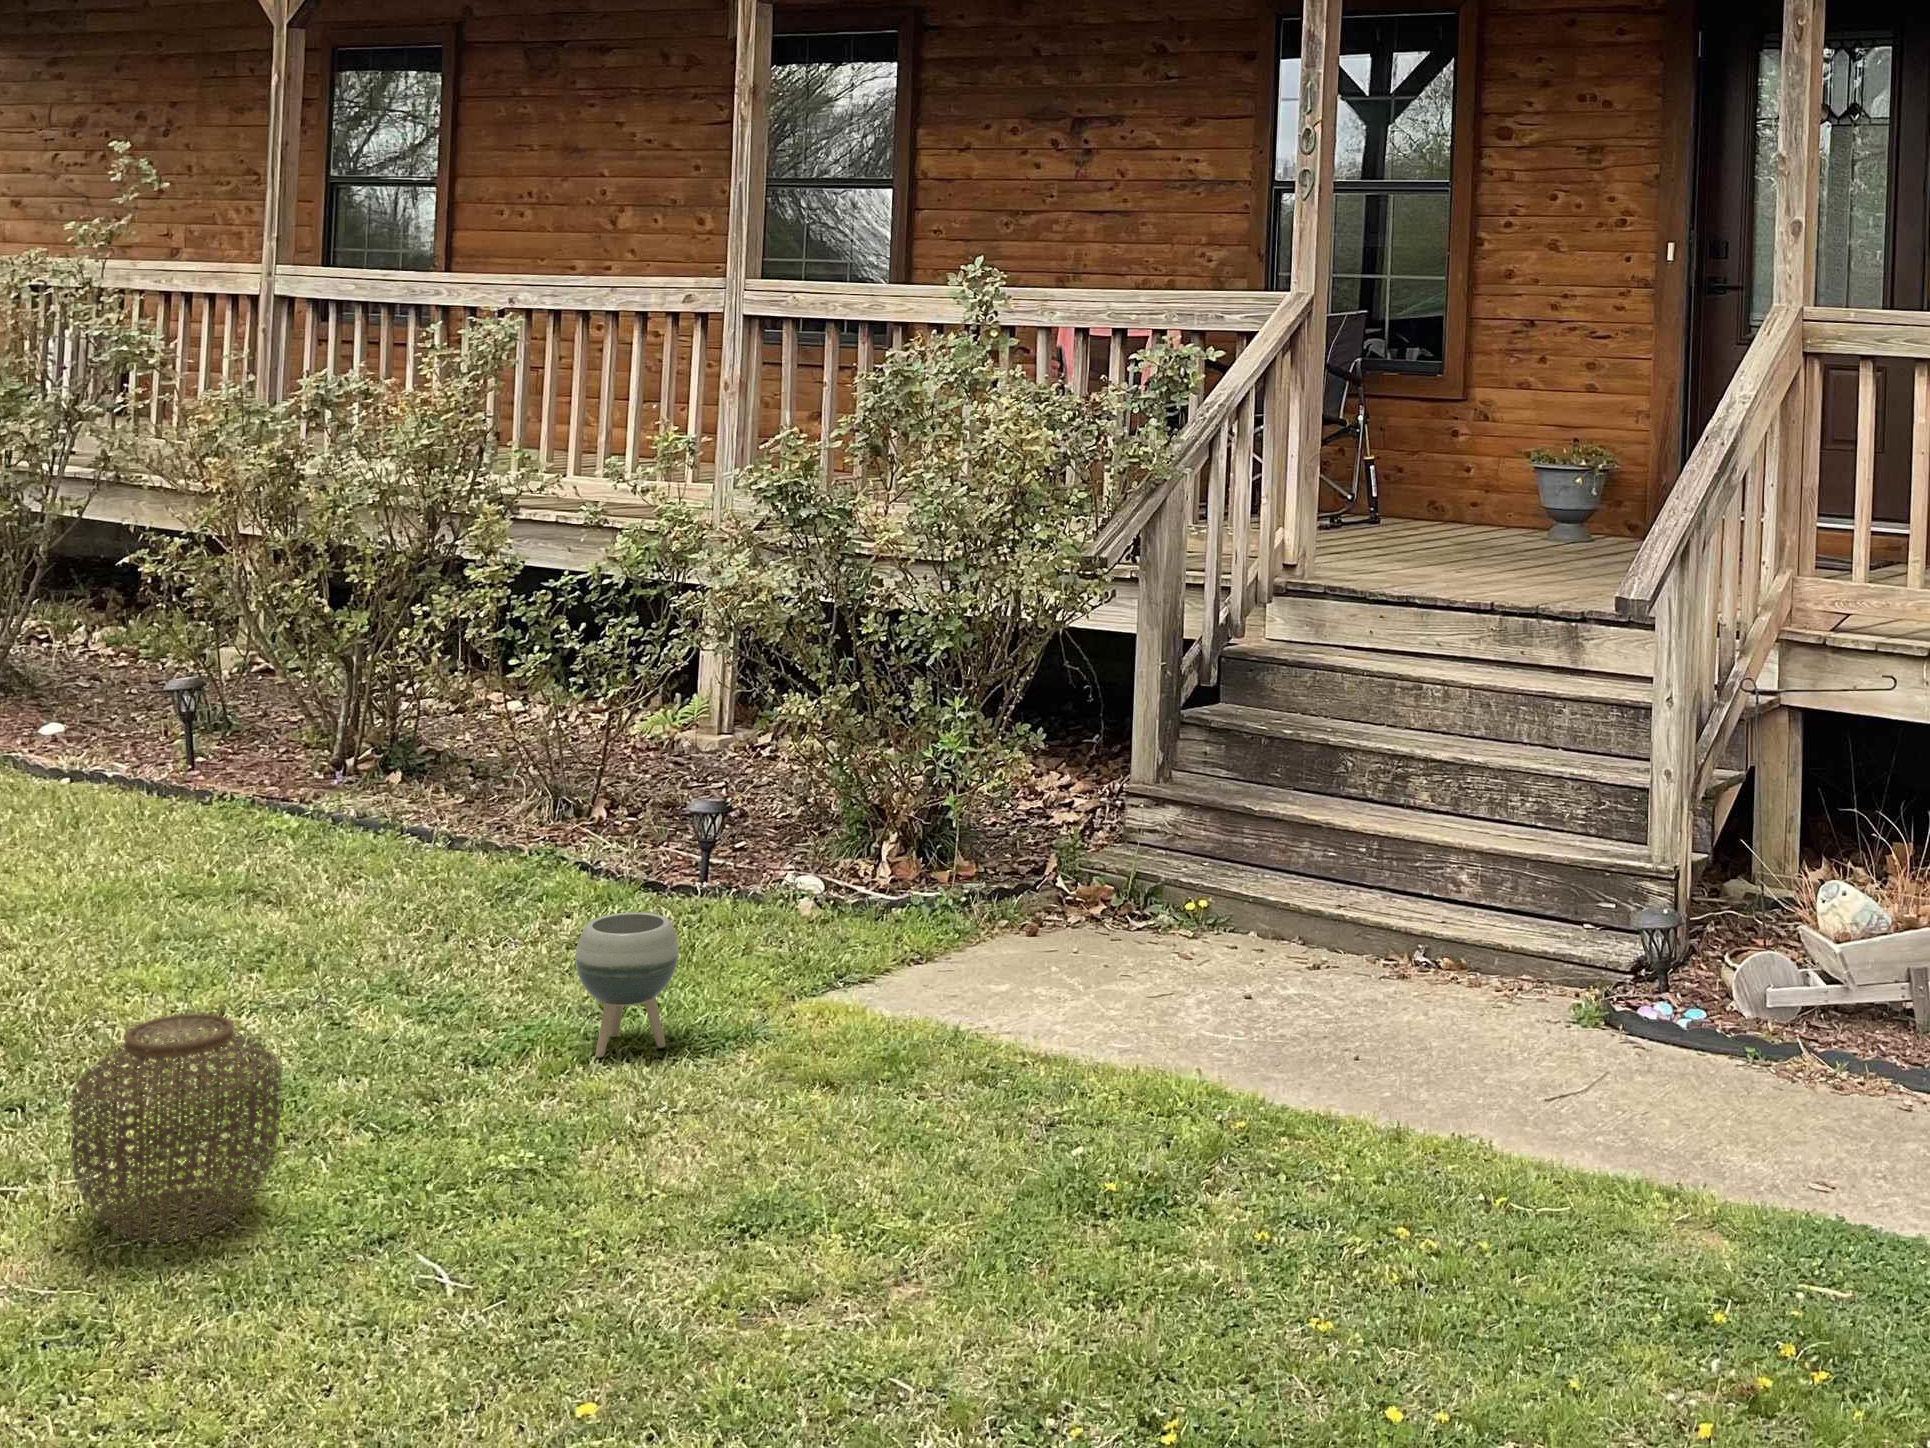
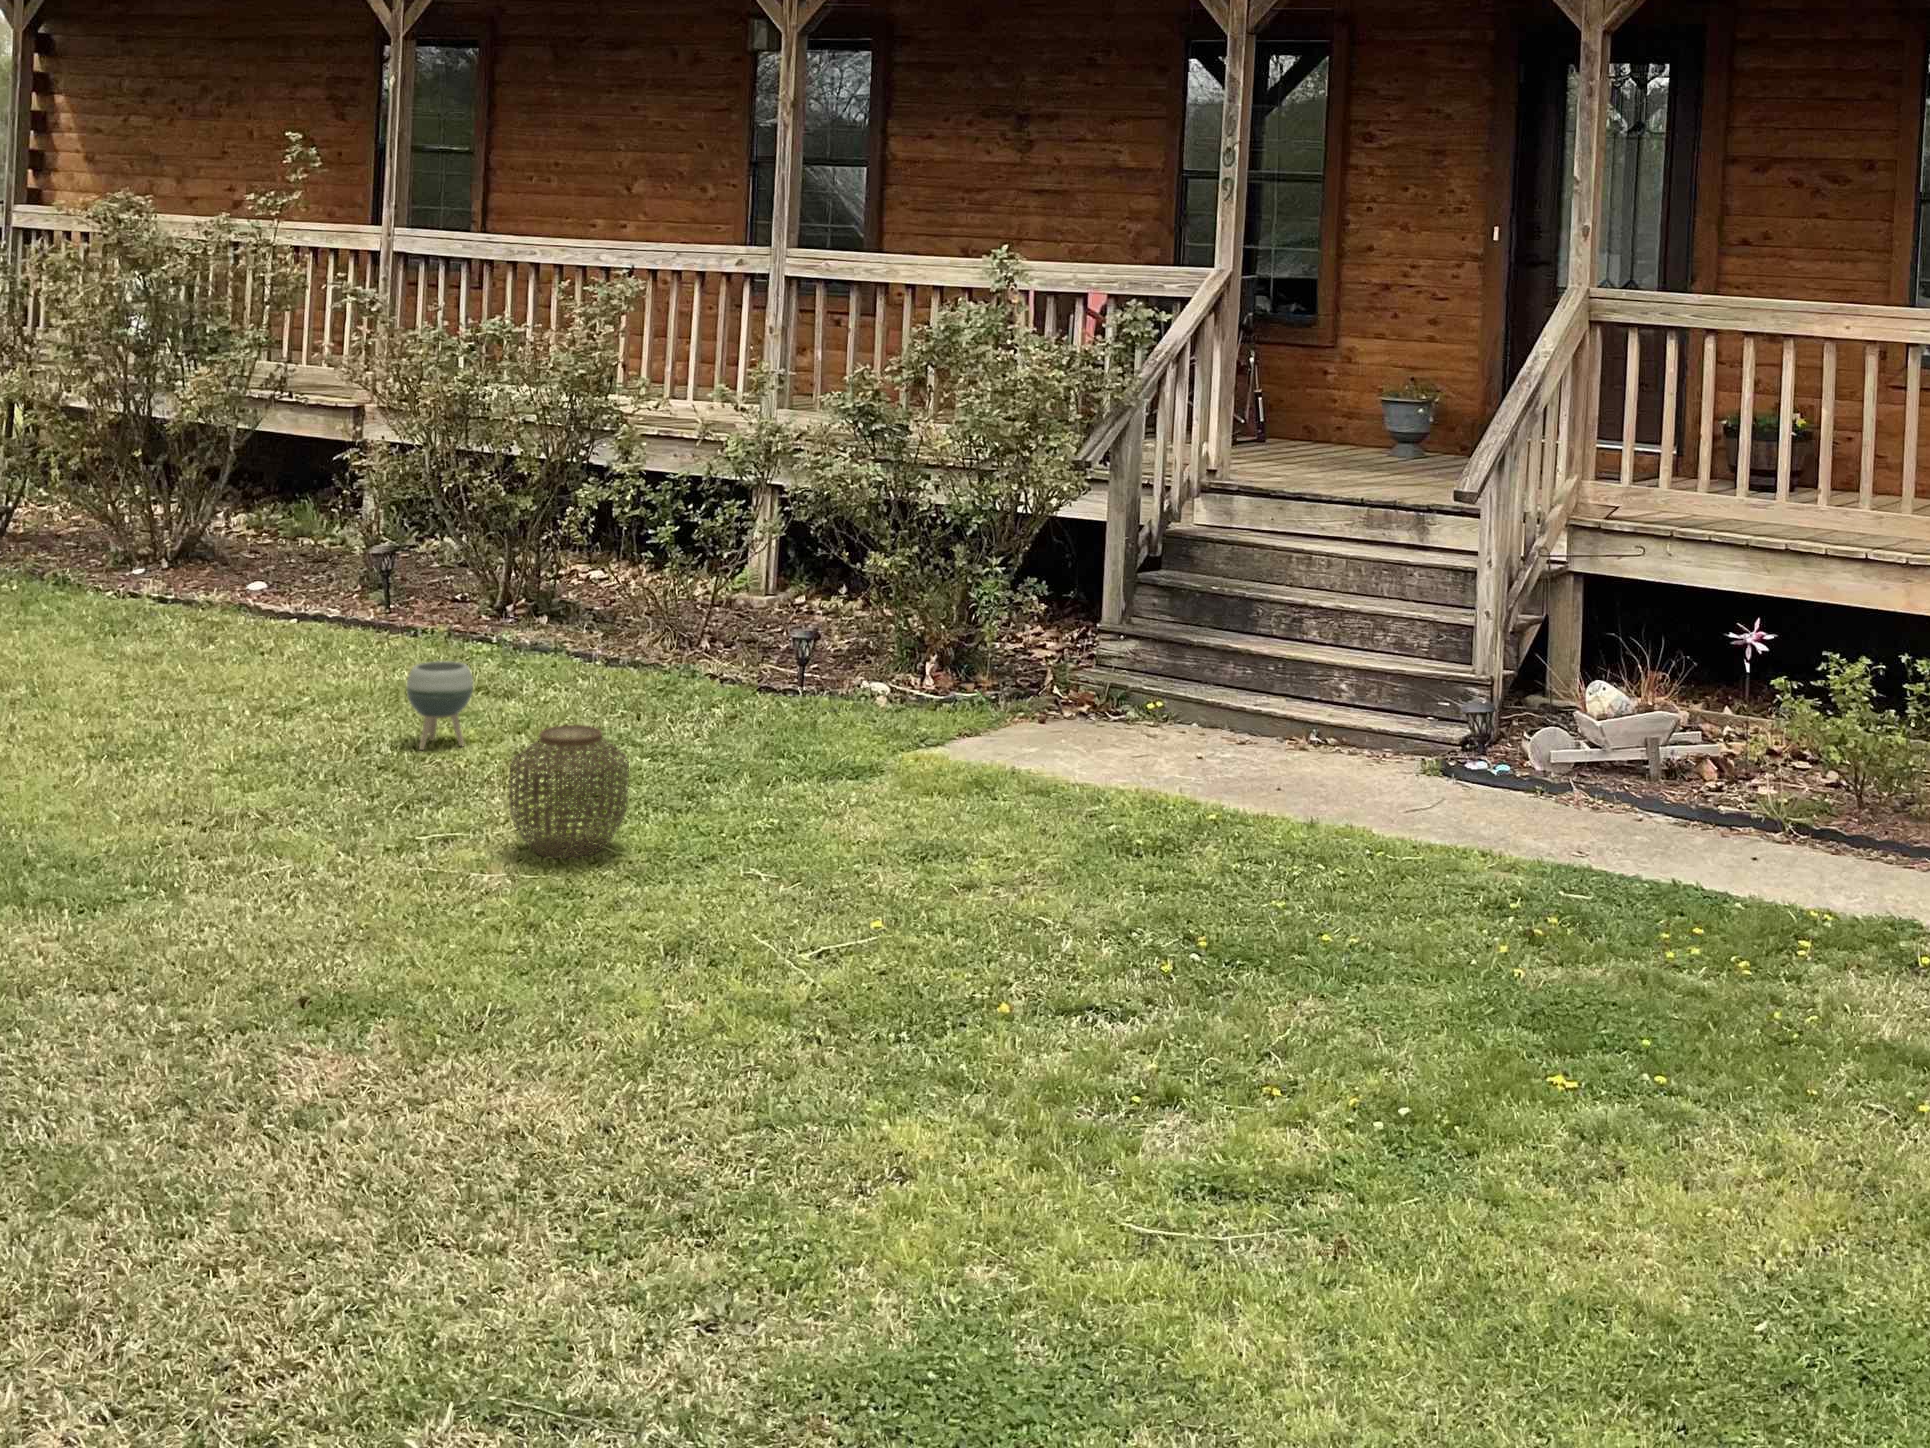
planter: present [576,912,679,1058] -> present [406,661,473,750]

